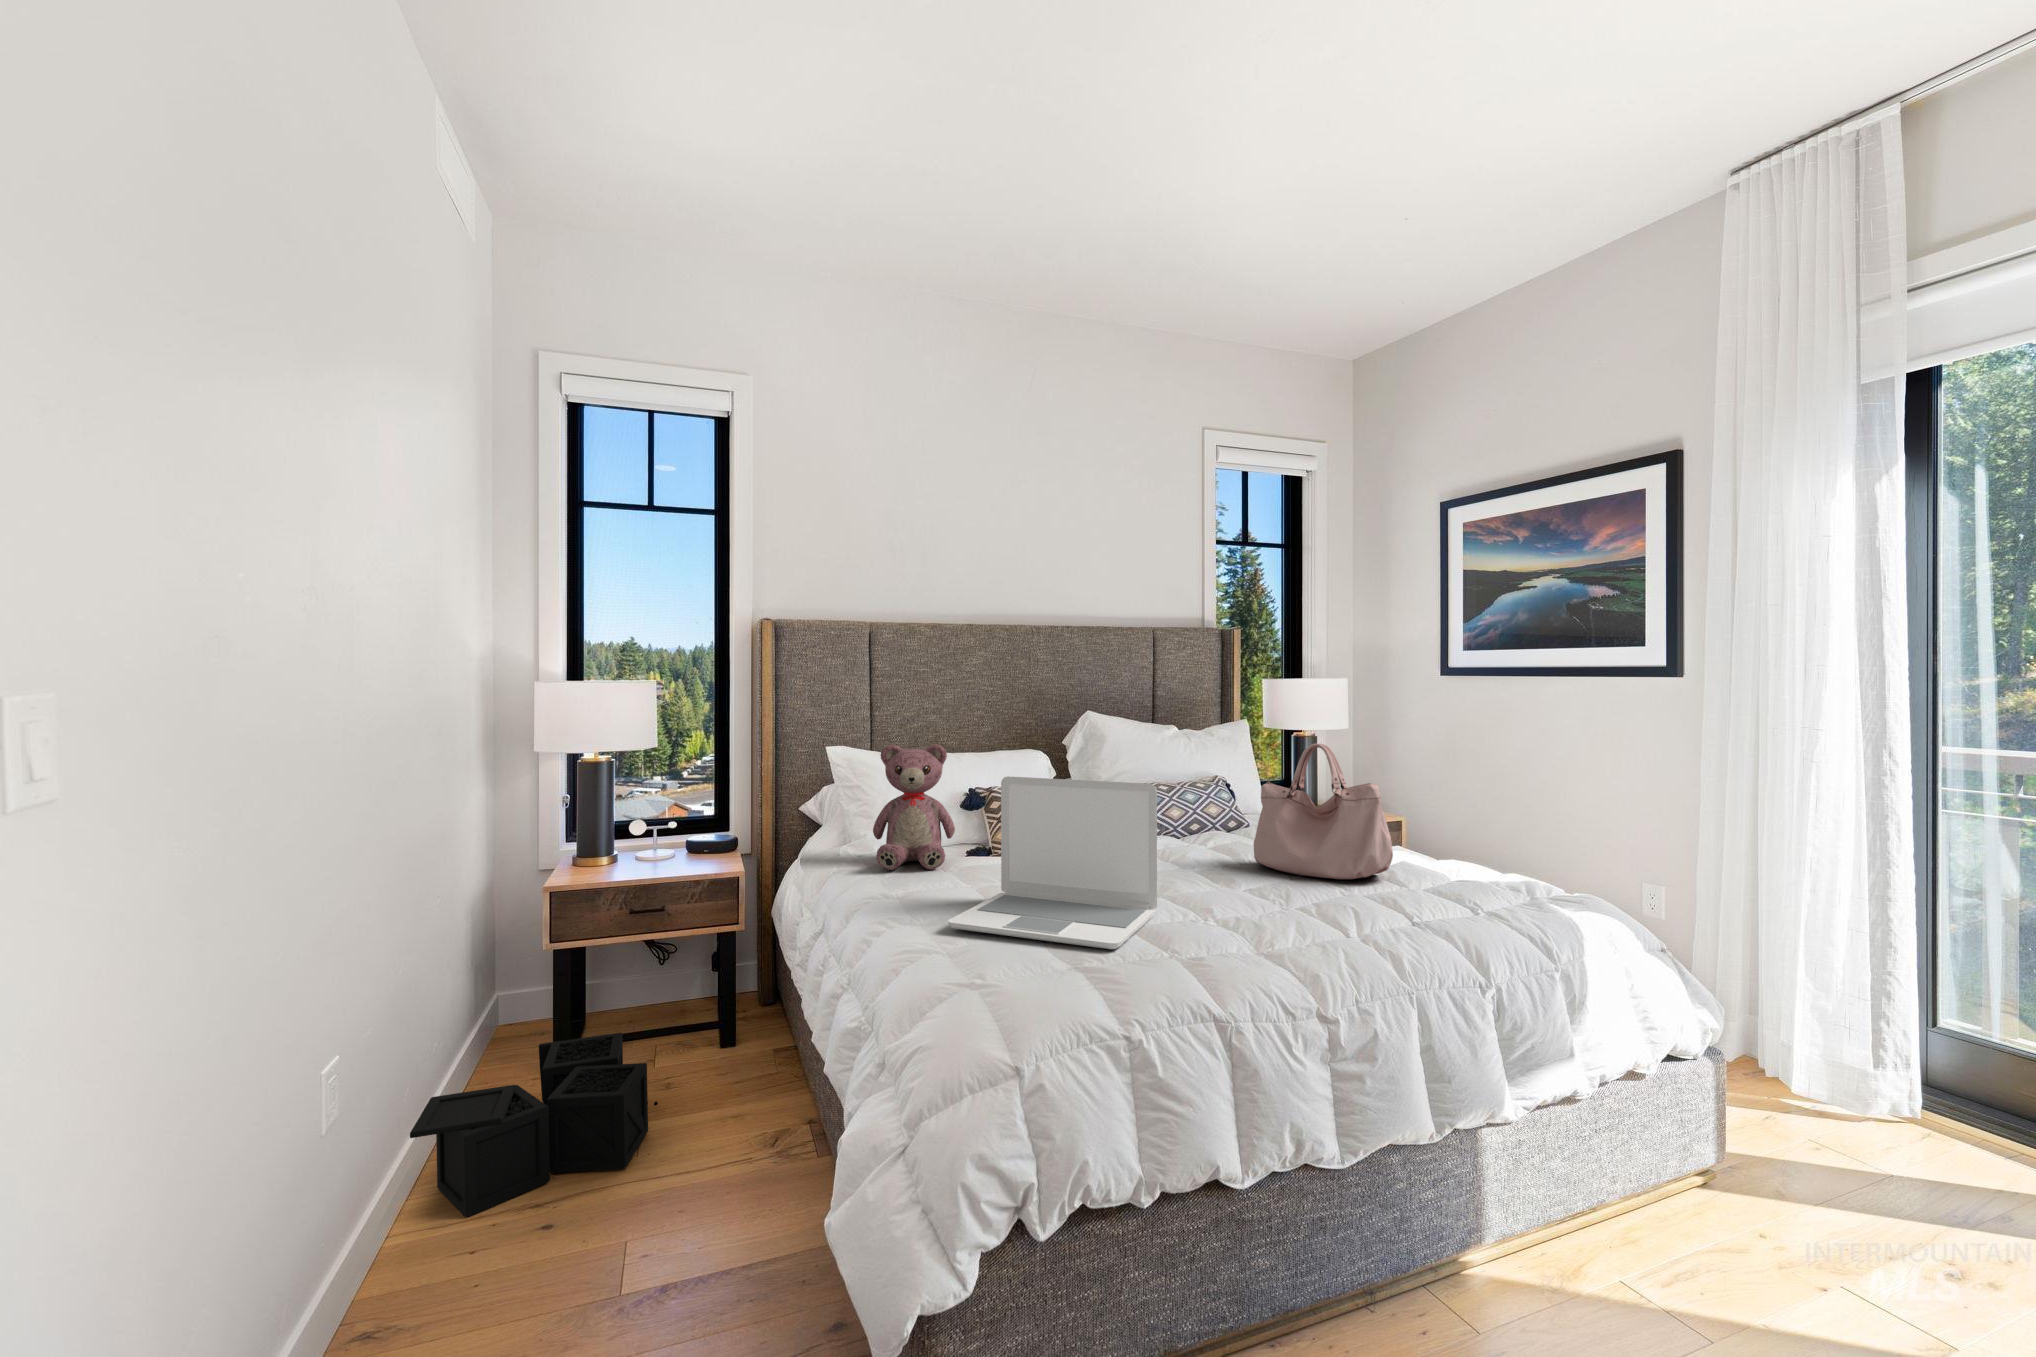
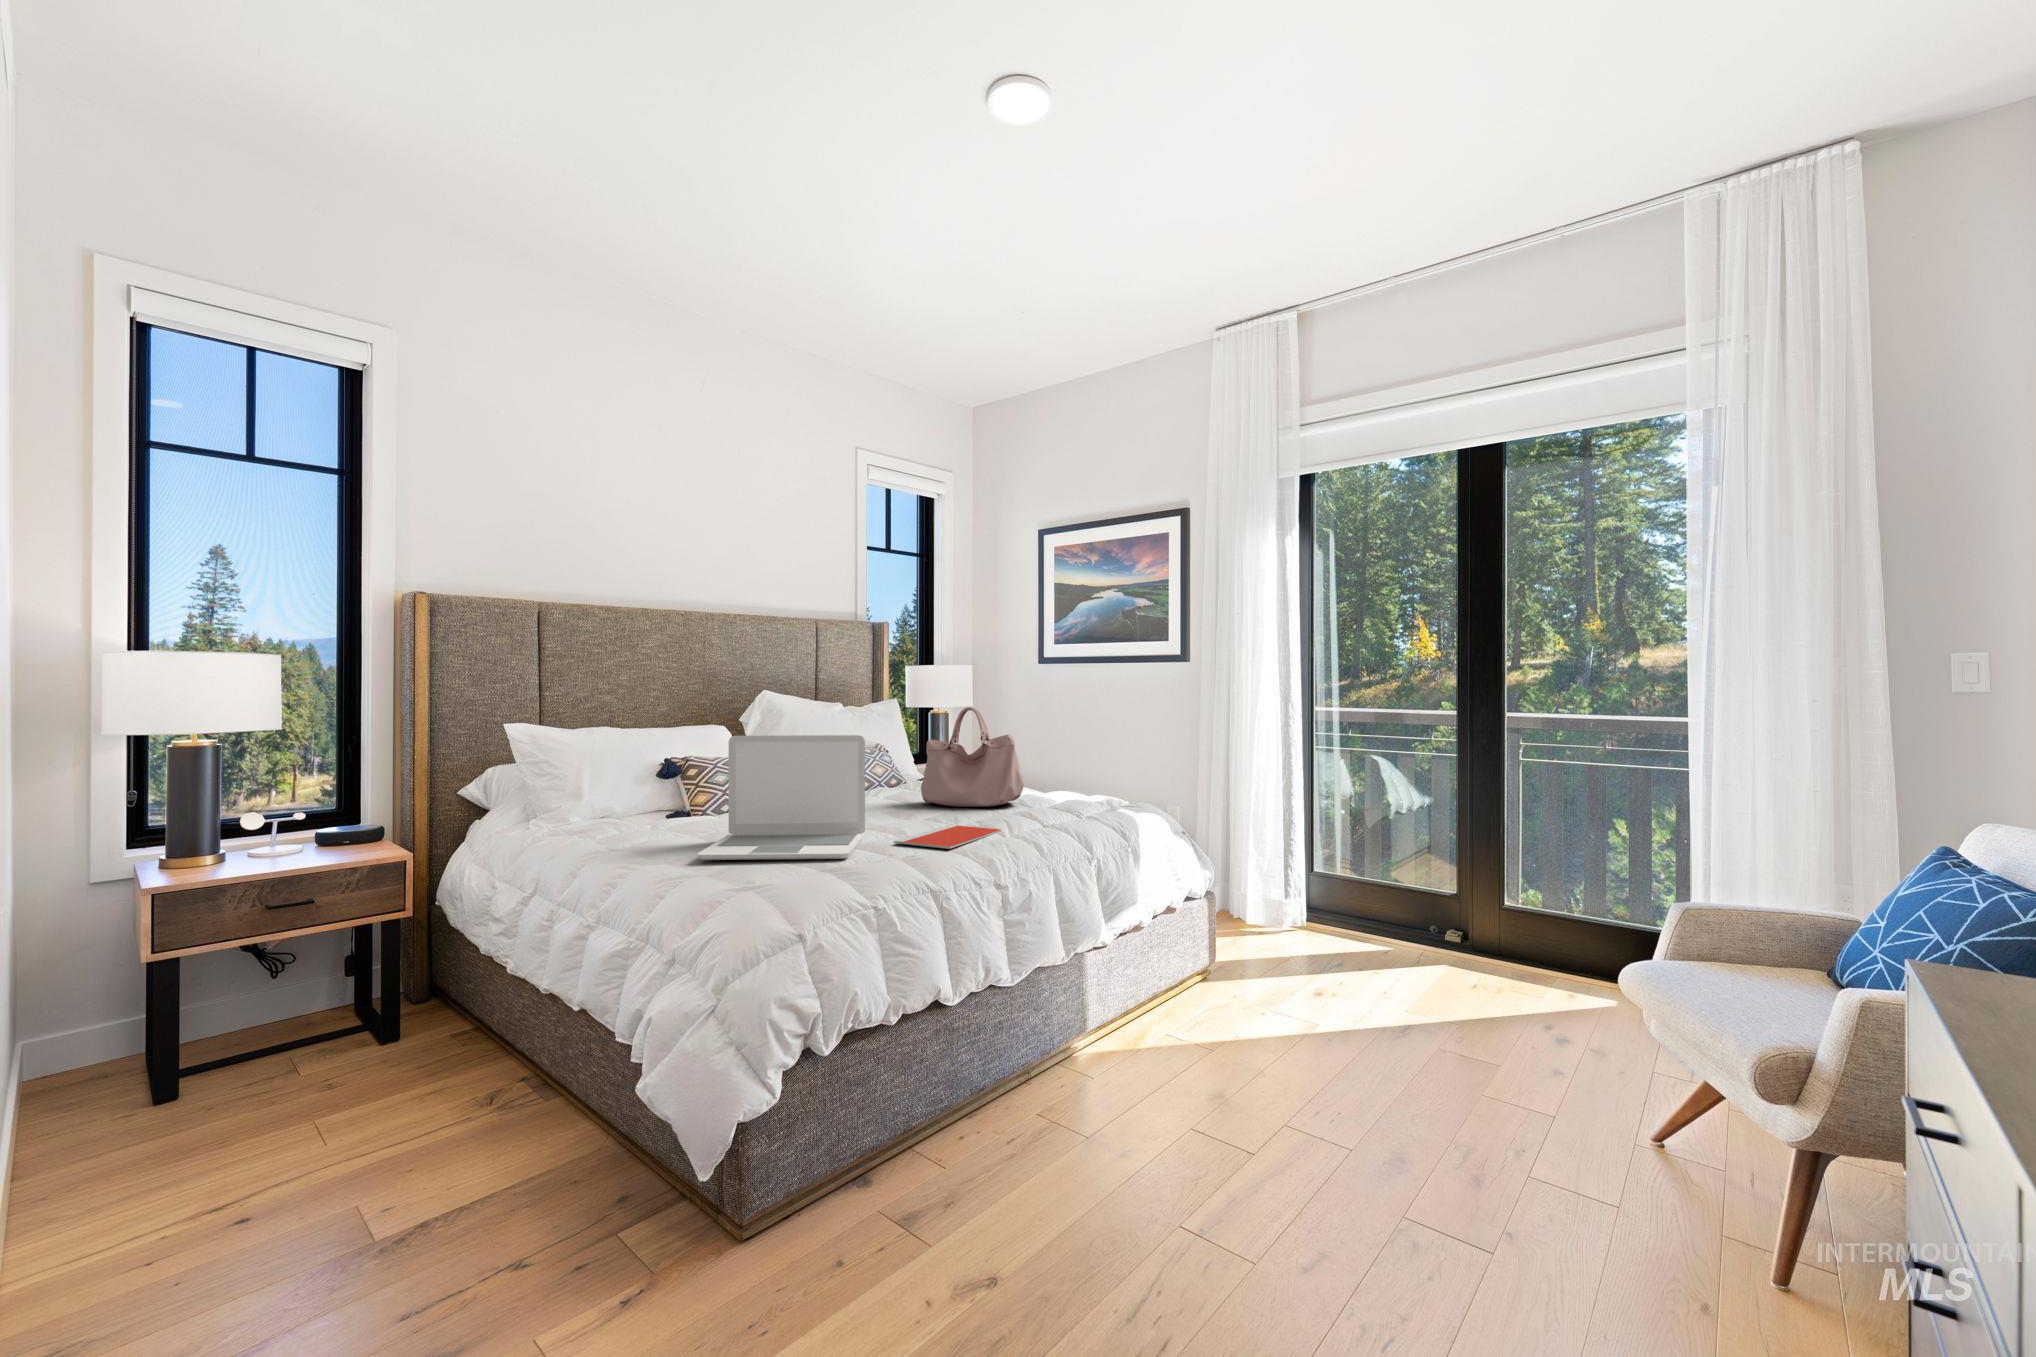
teddy bear: present [873,744,955,870] -> none [579,716,662,831]
notebook: none [1187,906,1346,952] -> present [894,825,1002,849]
storage bin: present [410,1033,658,1217] -> none [59,1026,341,1223]

